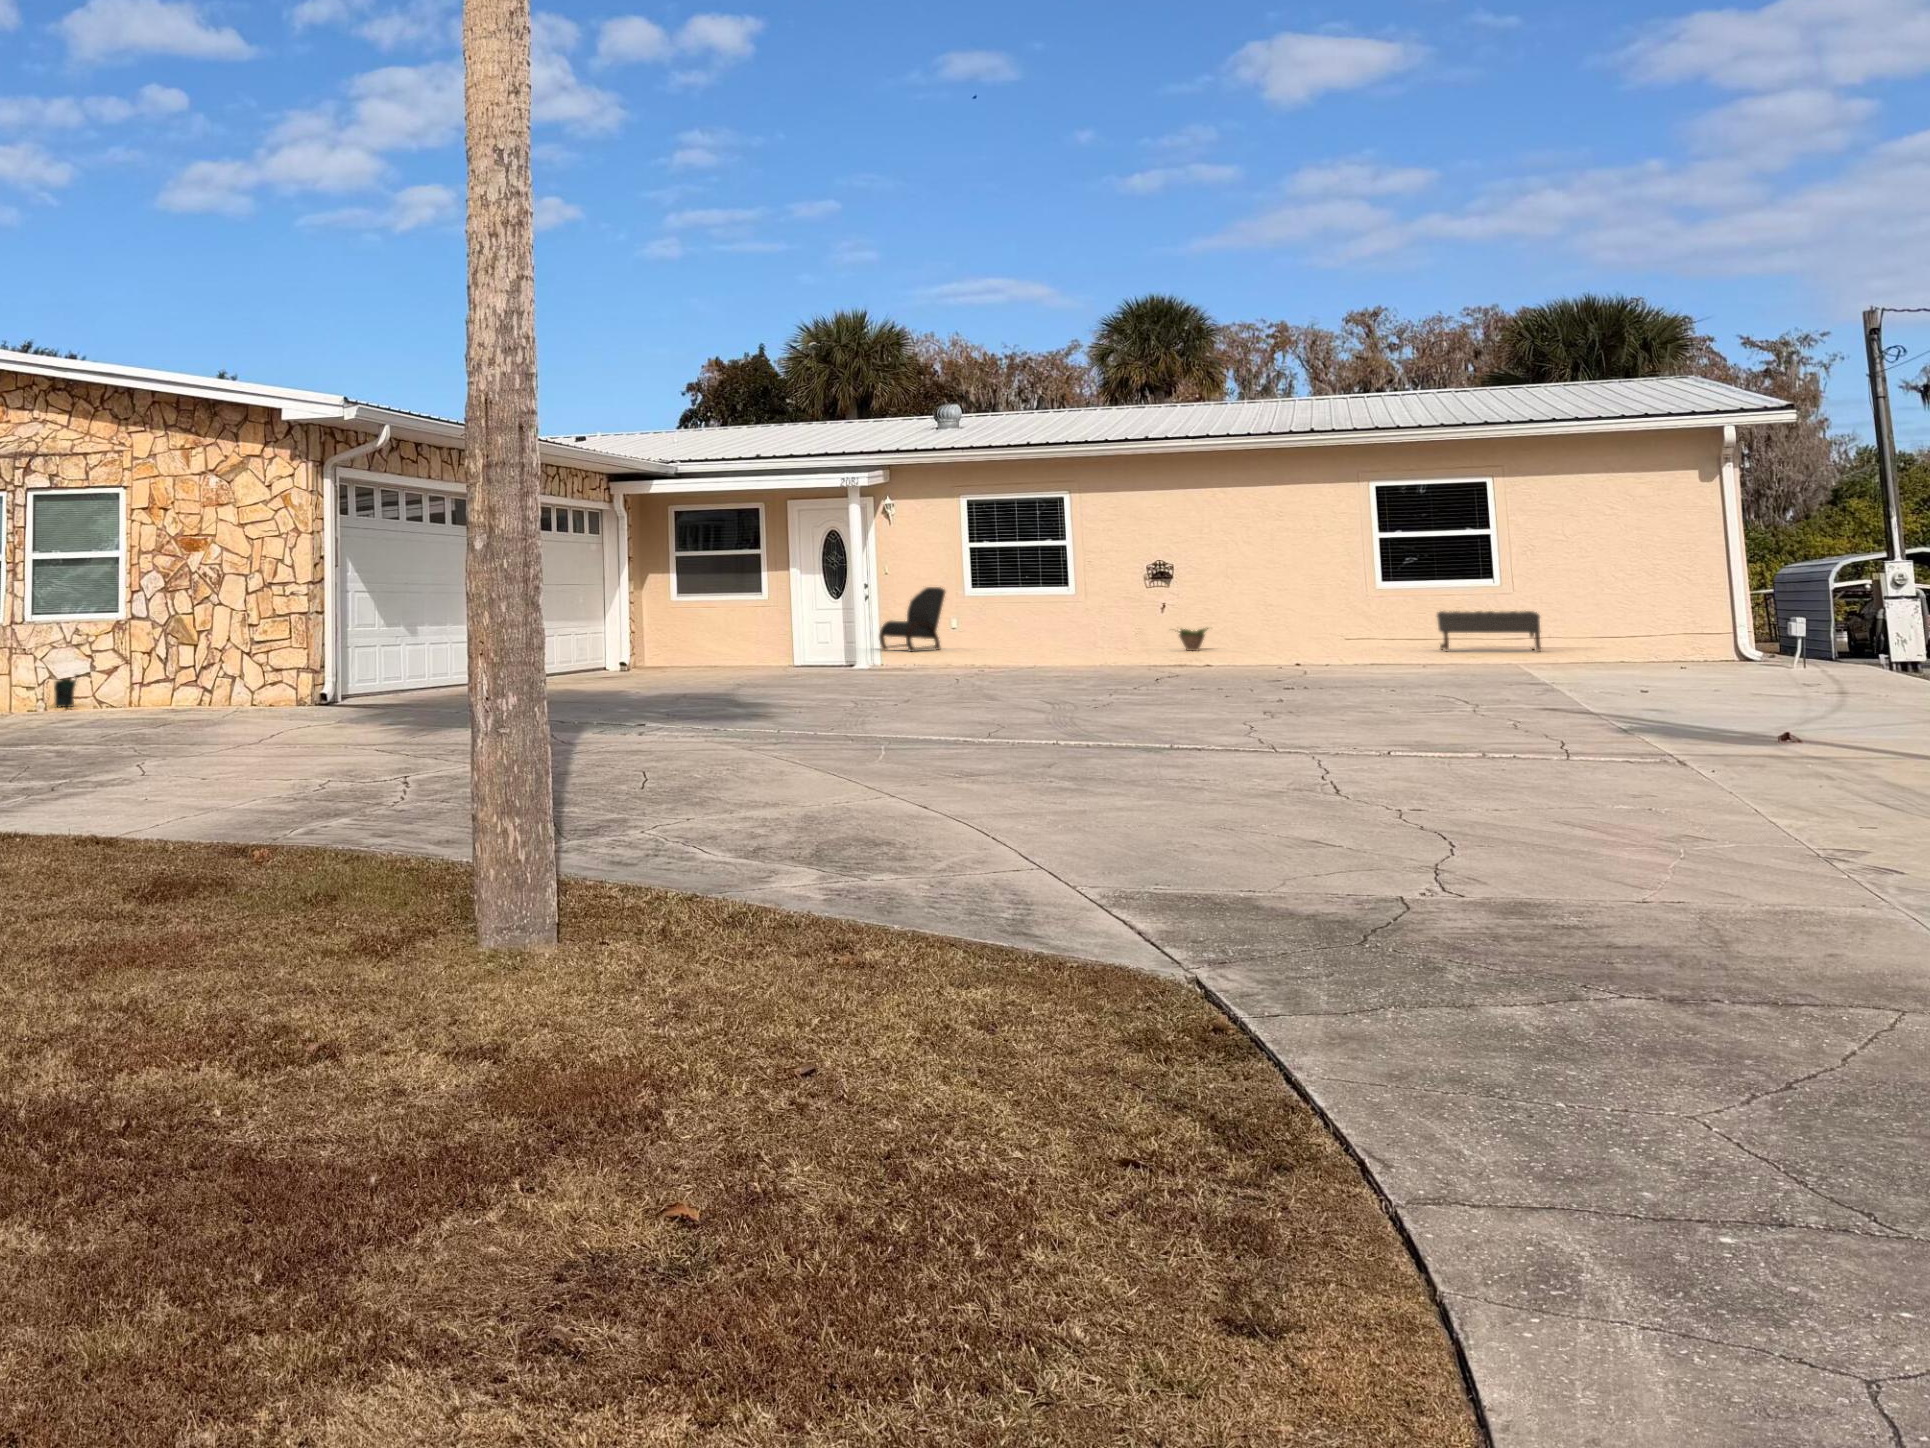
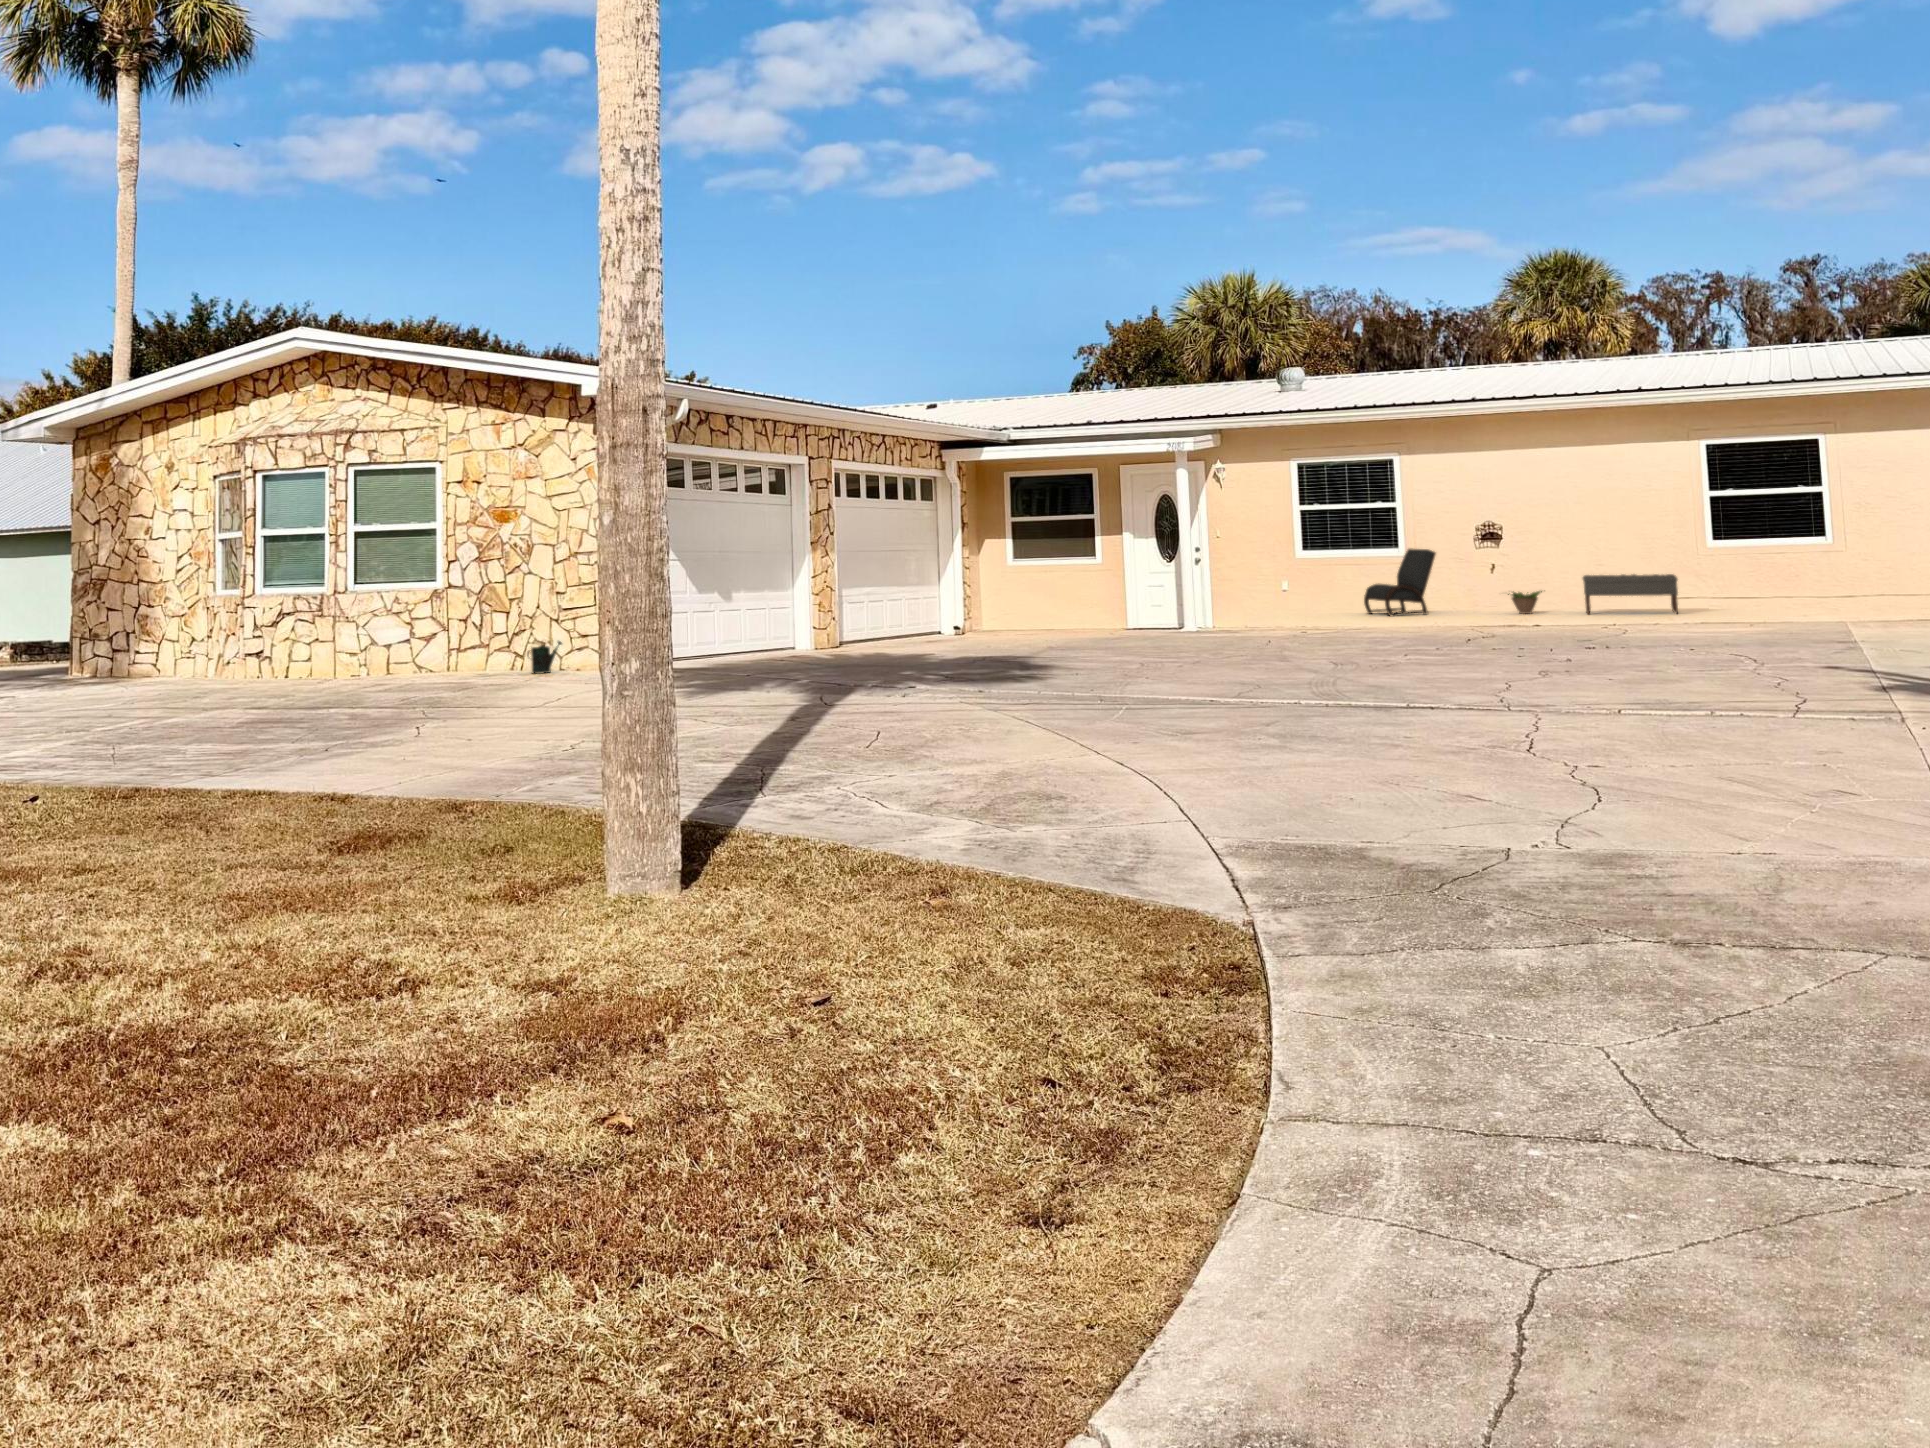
lounge chair: present [879,587,945,652] -> present [1364,549,1436,616]
bench: present [1437,611,1541,651] -> present [1583,574,1678,614]
watering can: present [54,674,79,707] -> present [531,641,562,674]

